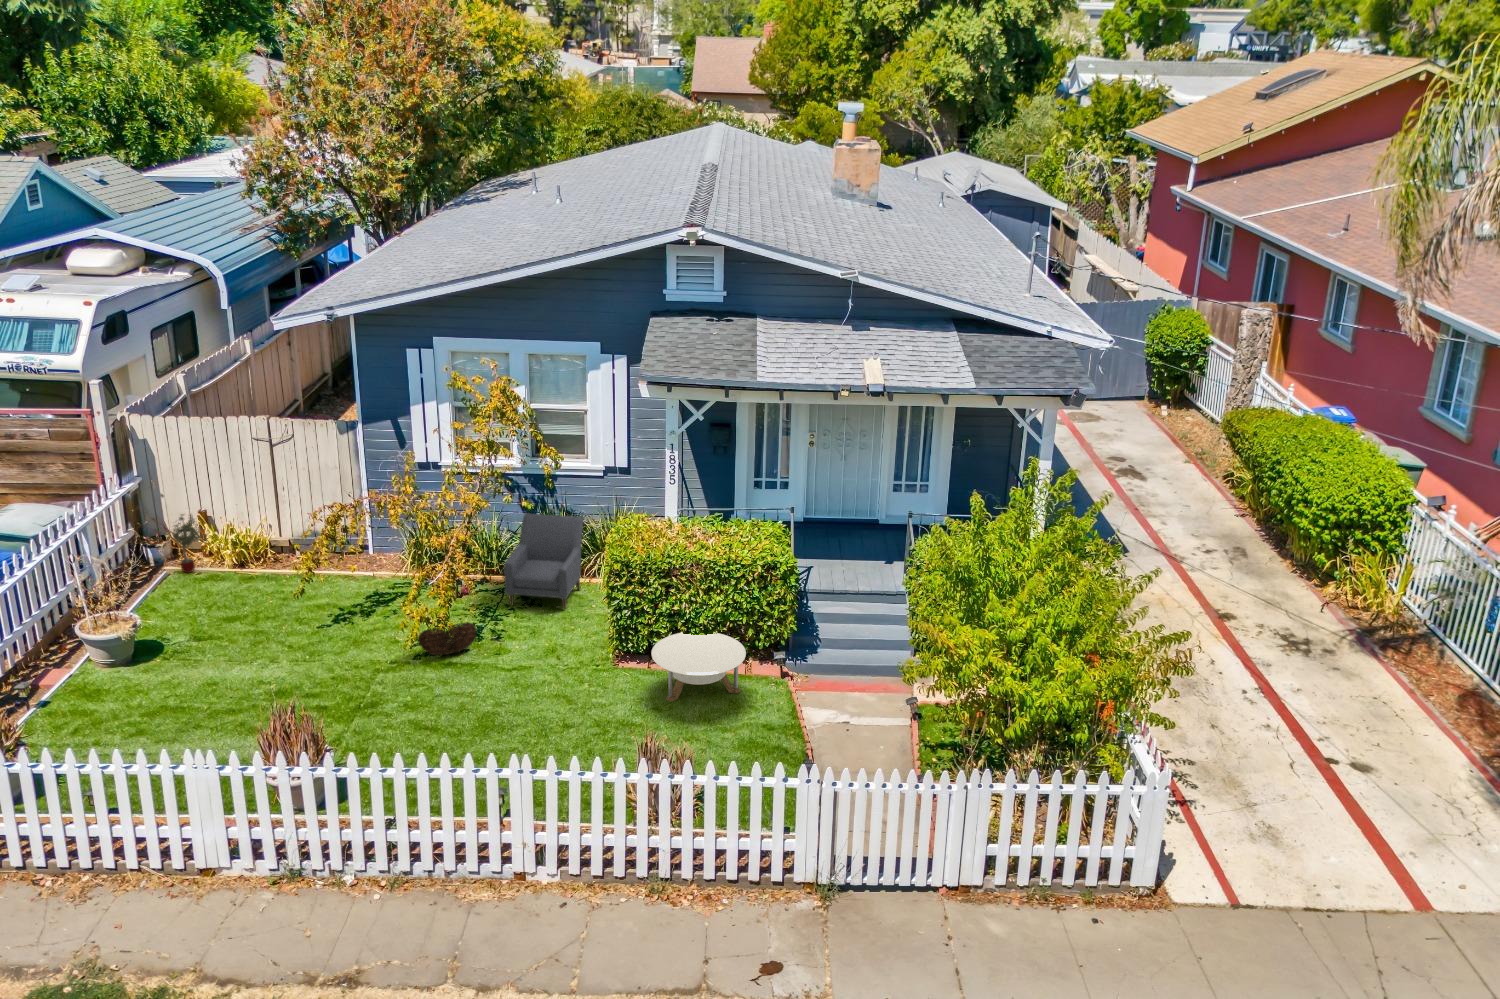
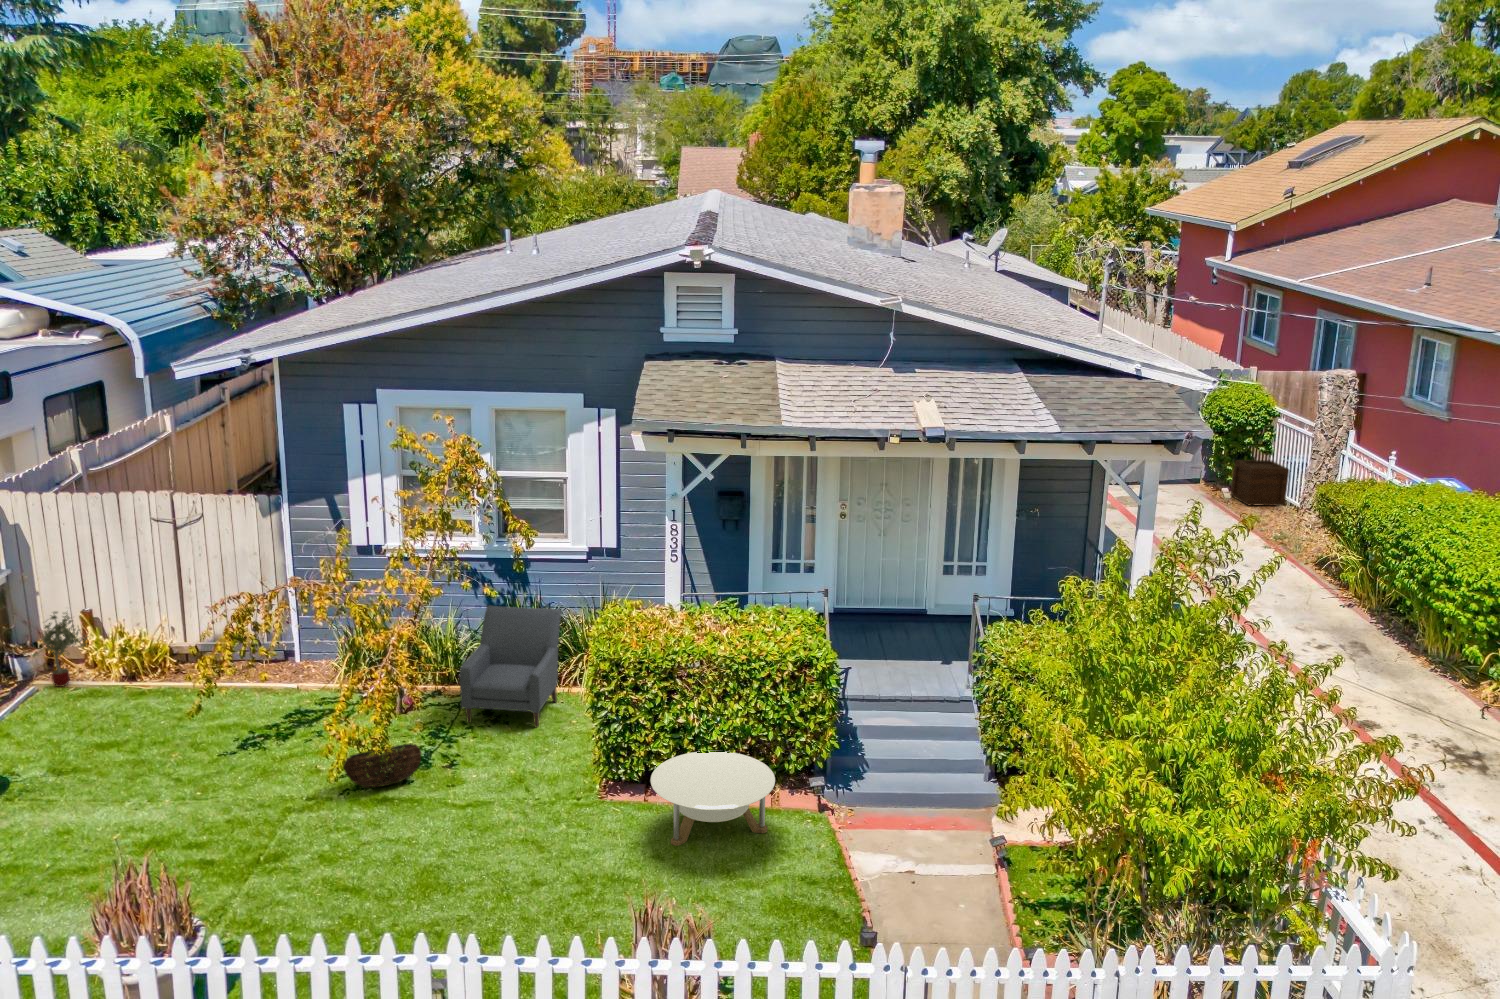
wooden crate: none [1163,384,1212,425] -> present [1231,460,1289,506]

